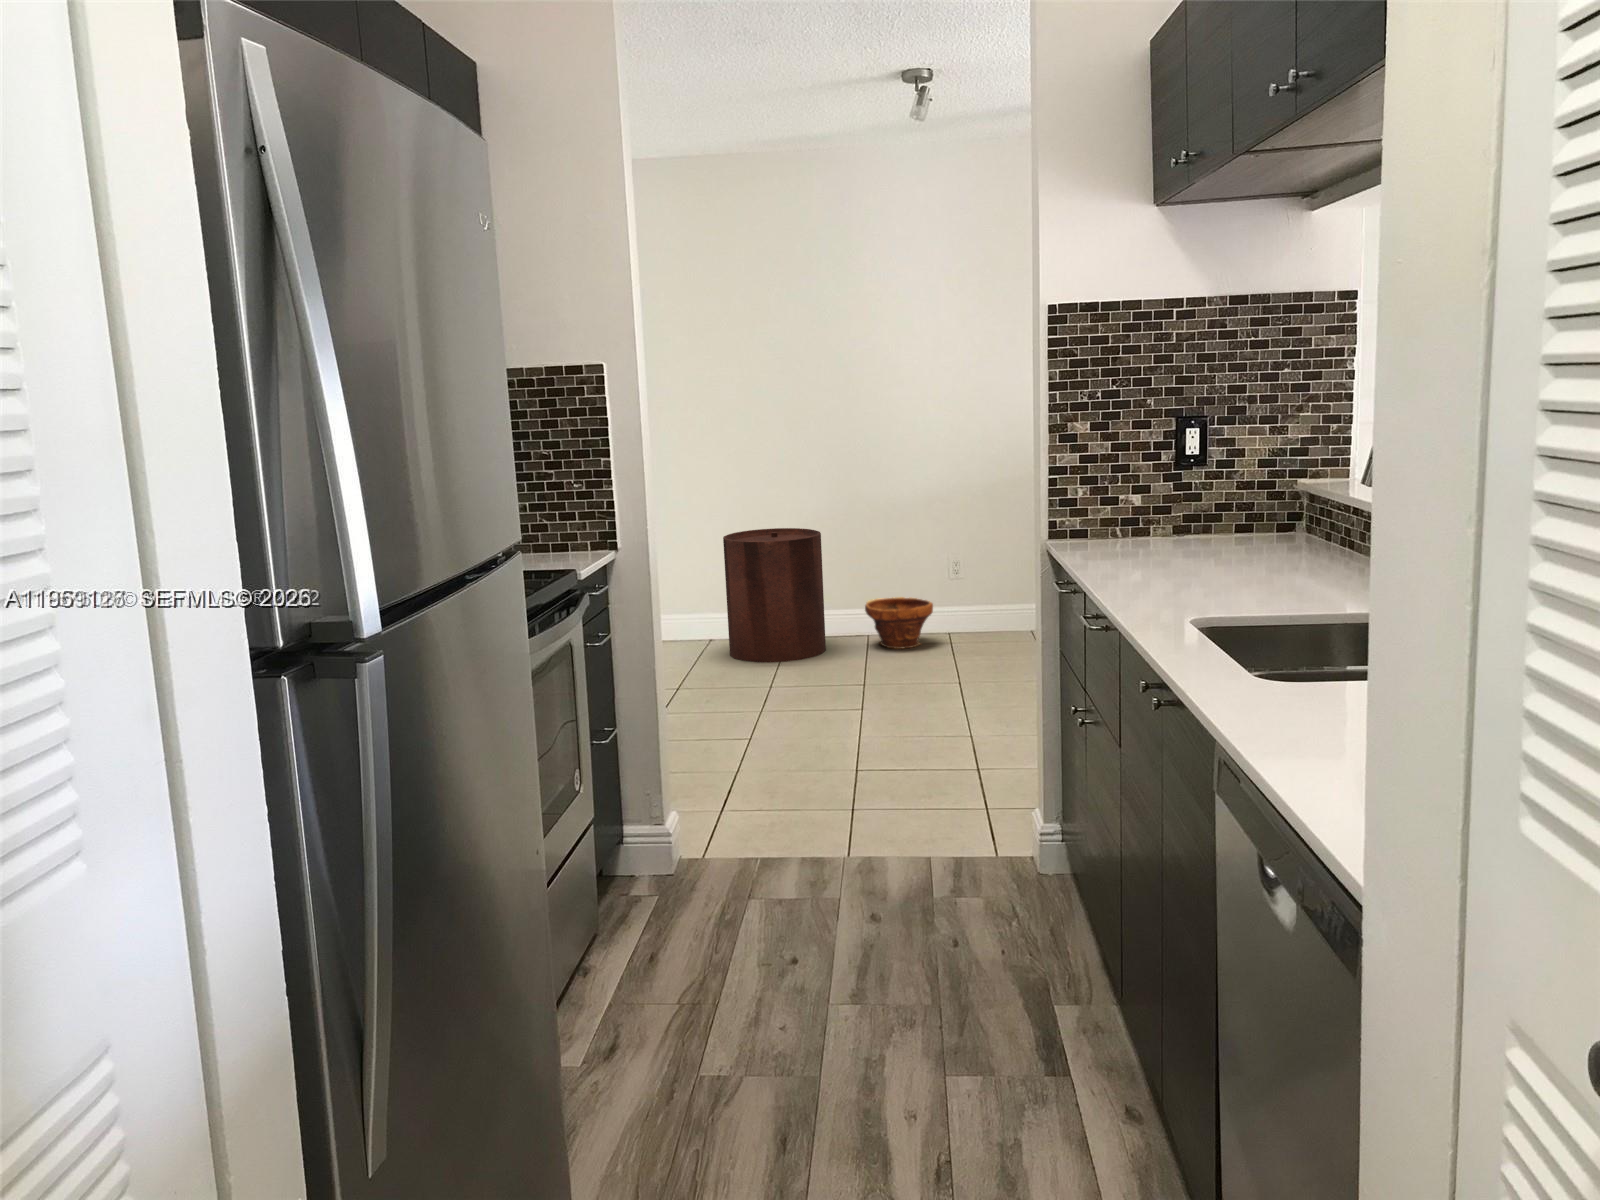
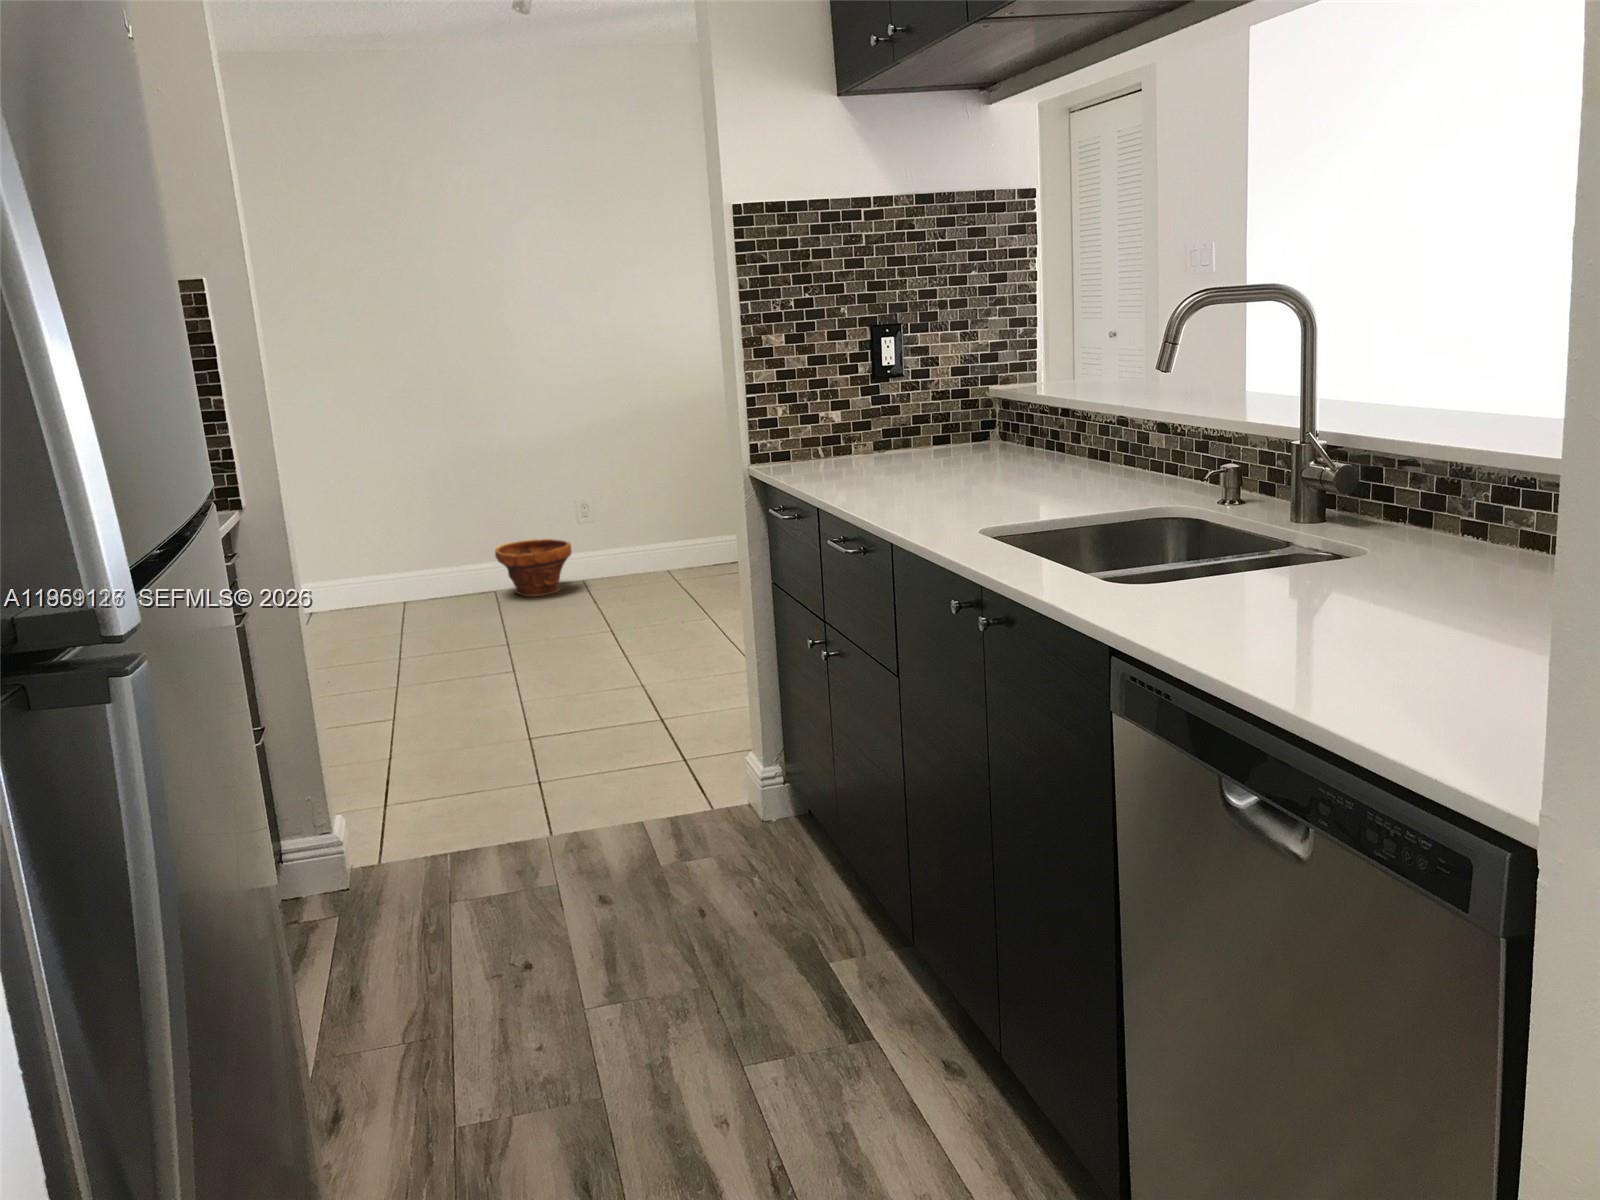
trash can: present [723,528,826,662] -> none [320,470,455,627]

